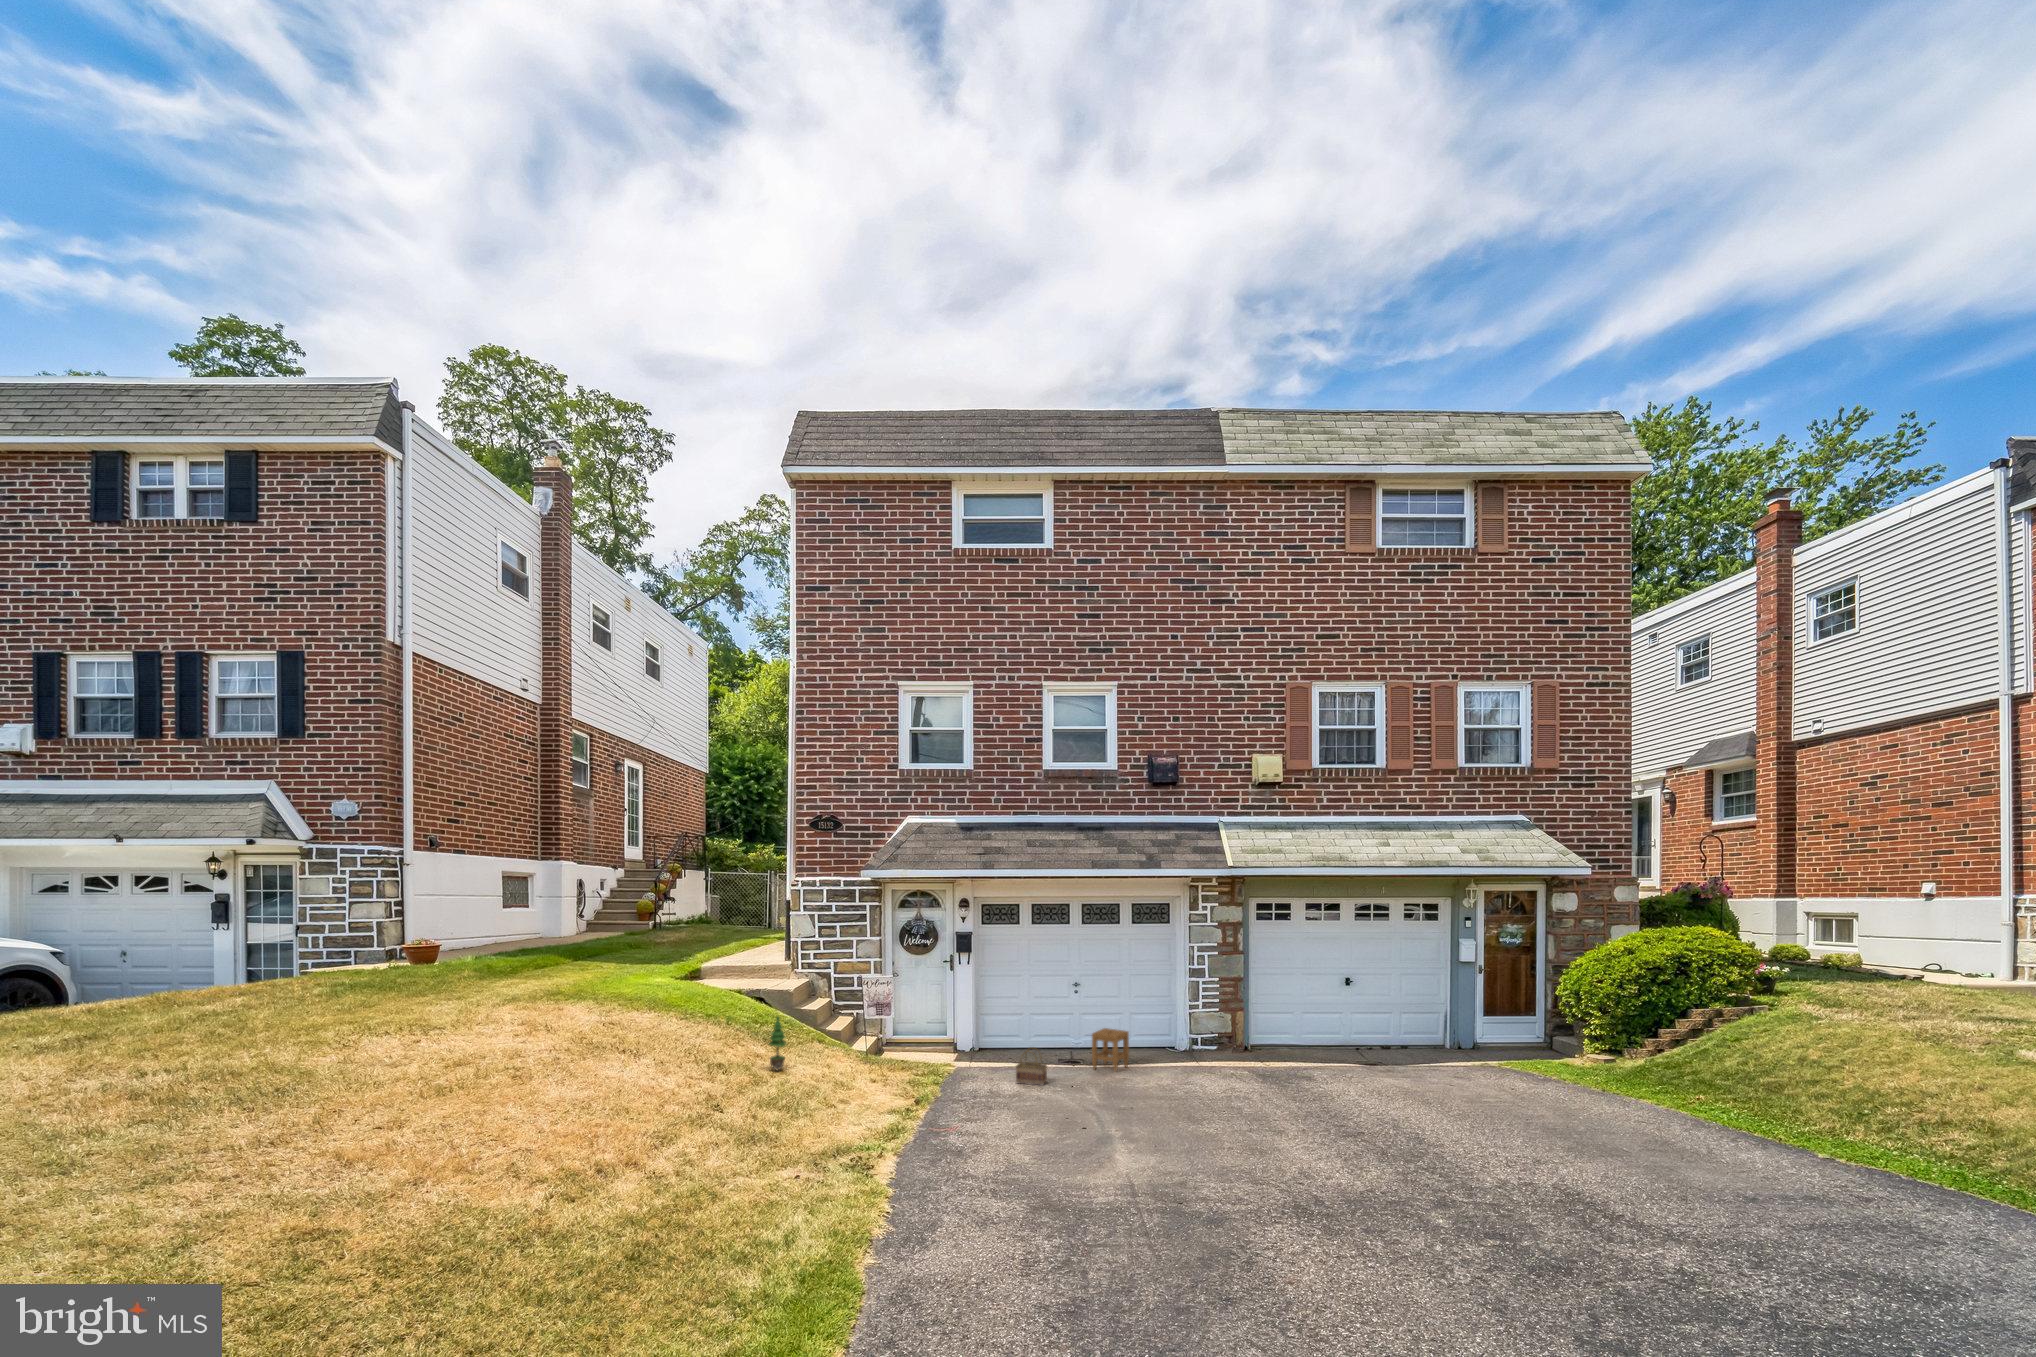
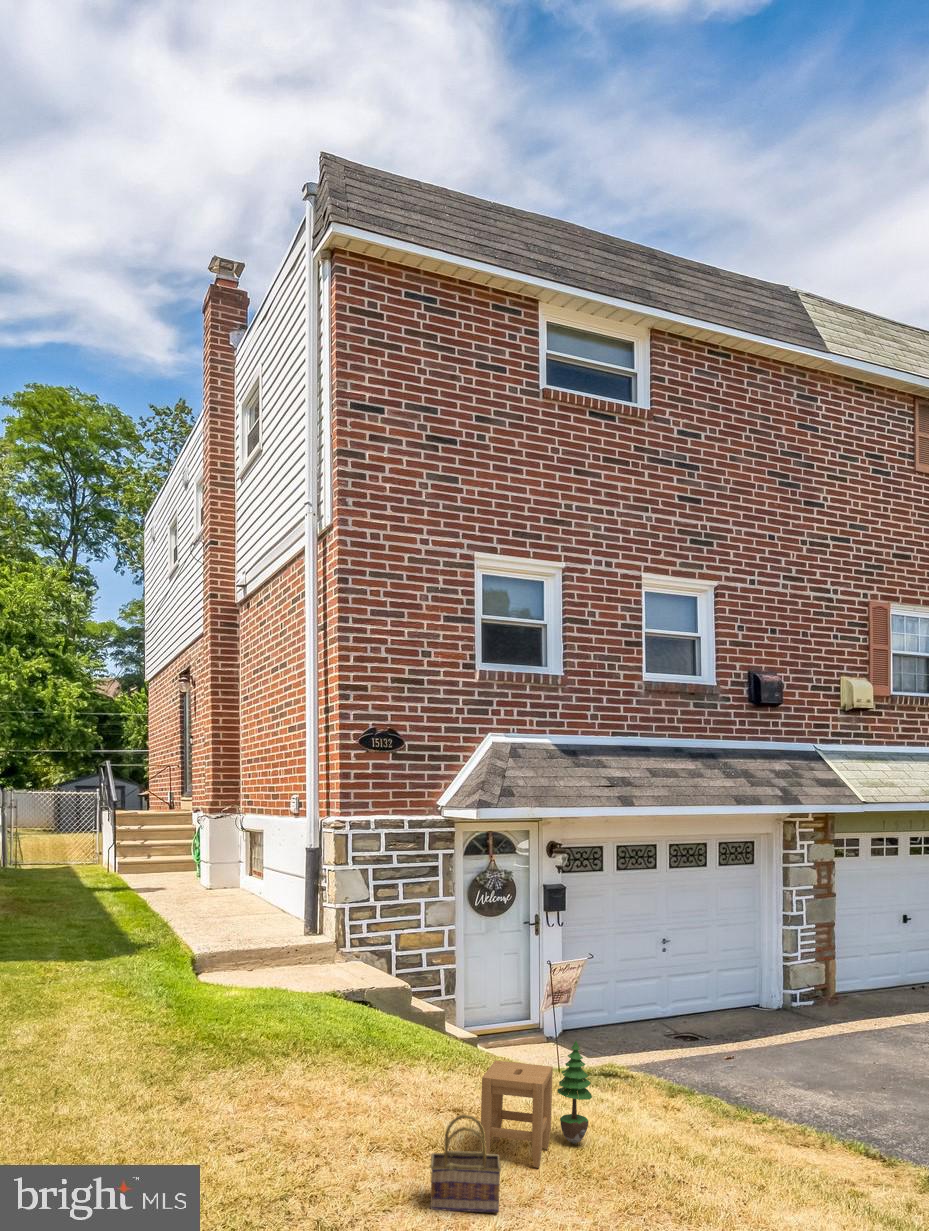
stool: present [1092,1028,1129,1072] -> present [481,1060,553,1168]
basket: present [1016,1048,1047,1085] -> present [430,1115,501,1212]

